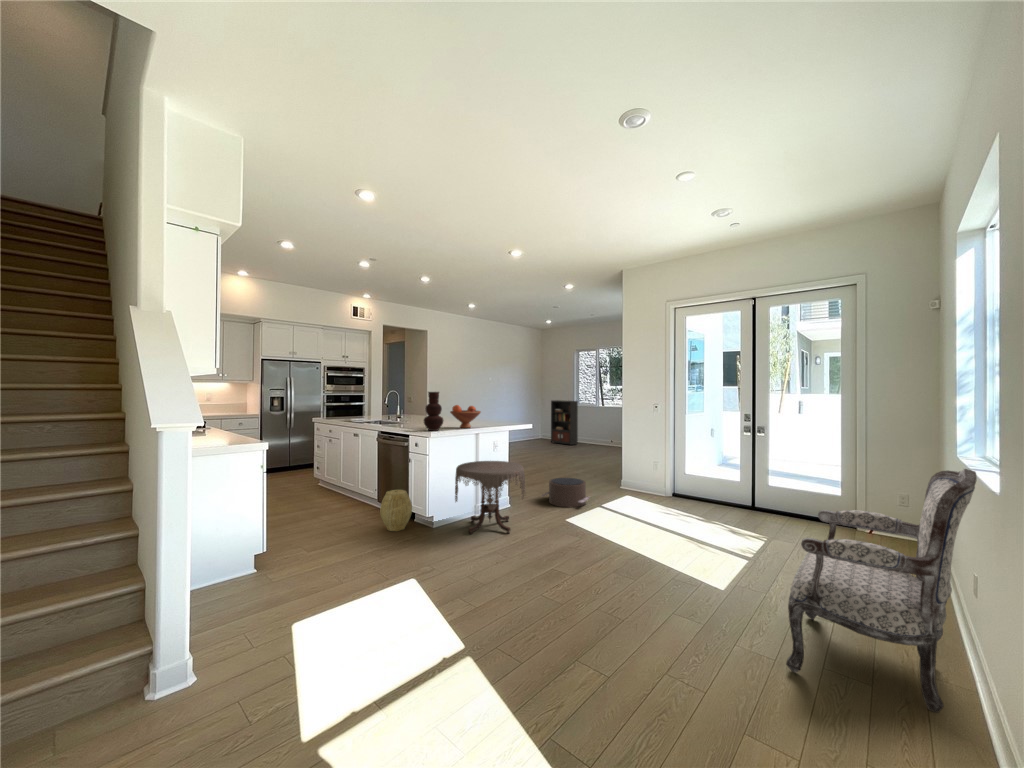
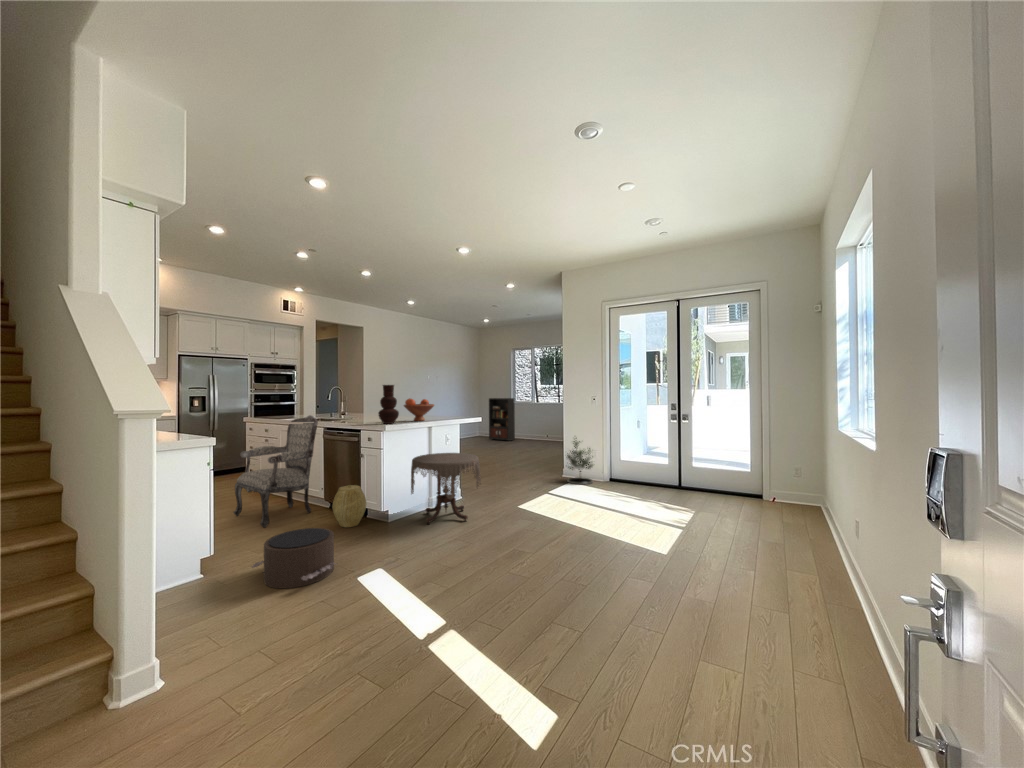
potted tree: none [622,445,656,499] -> present [567,438,593,484]
armchair: present [786,469,977,712] -> present [233,415,318,527]
pouf: present [542,478,590,507] -> present [251,528,335,588]

